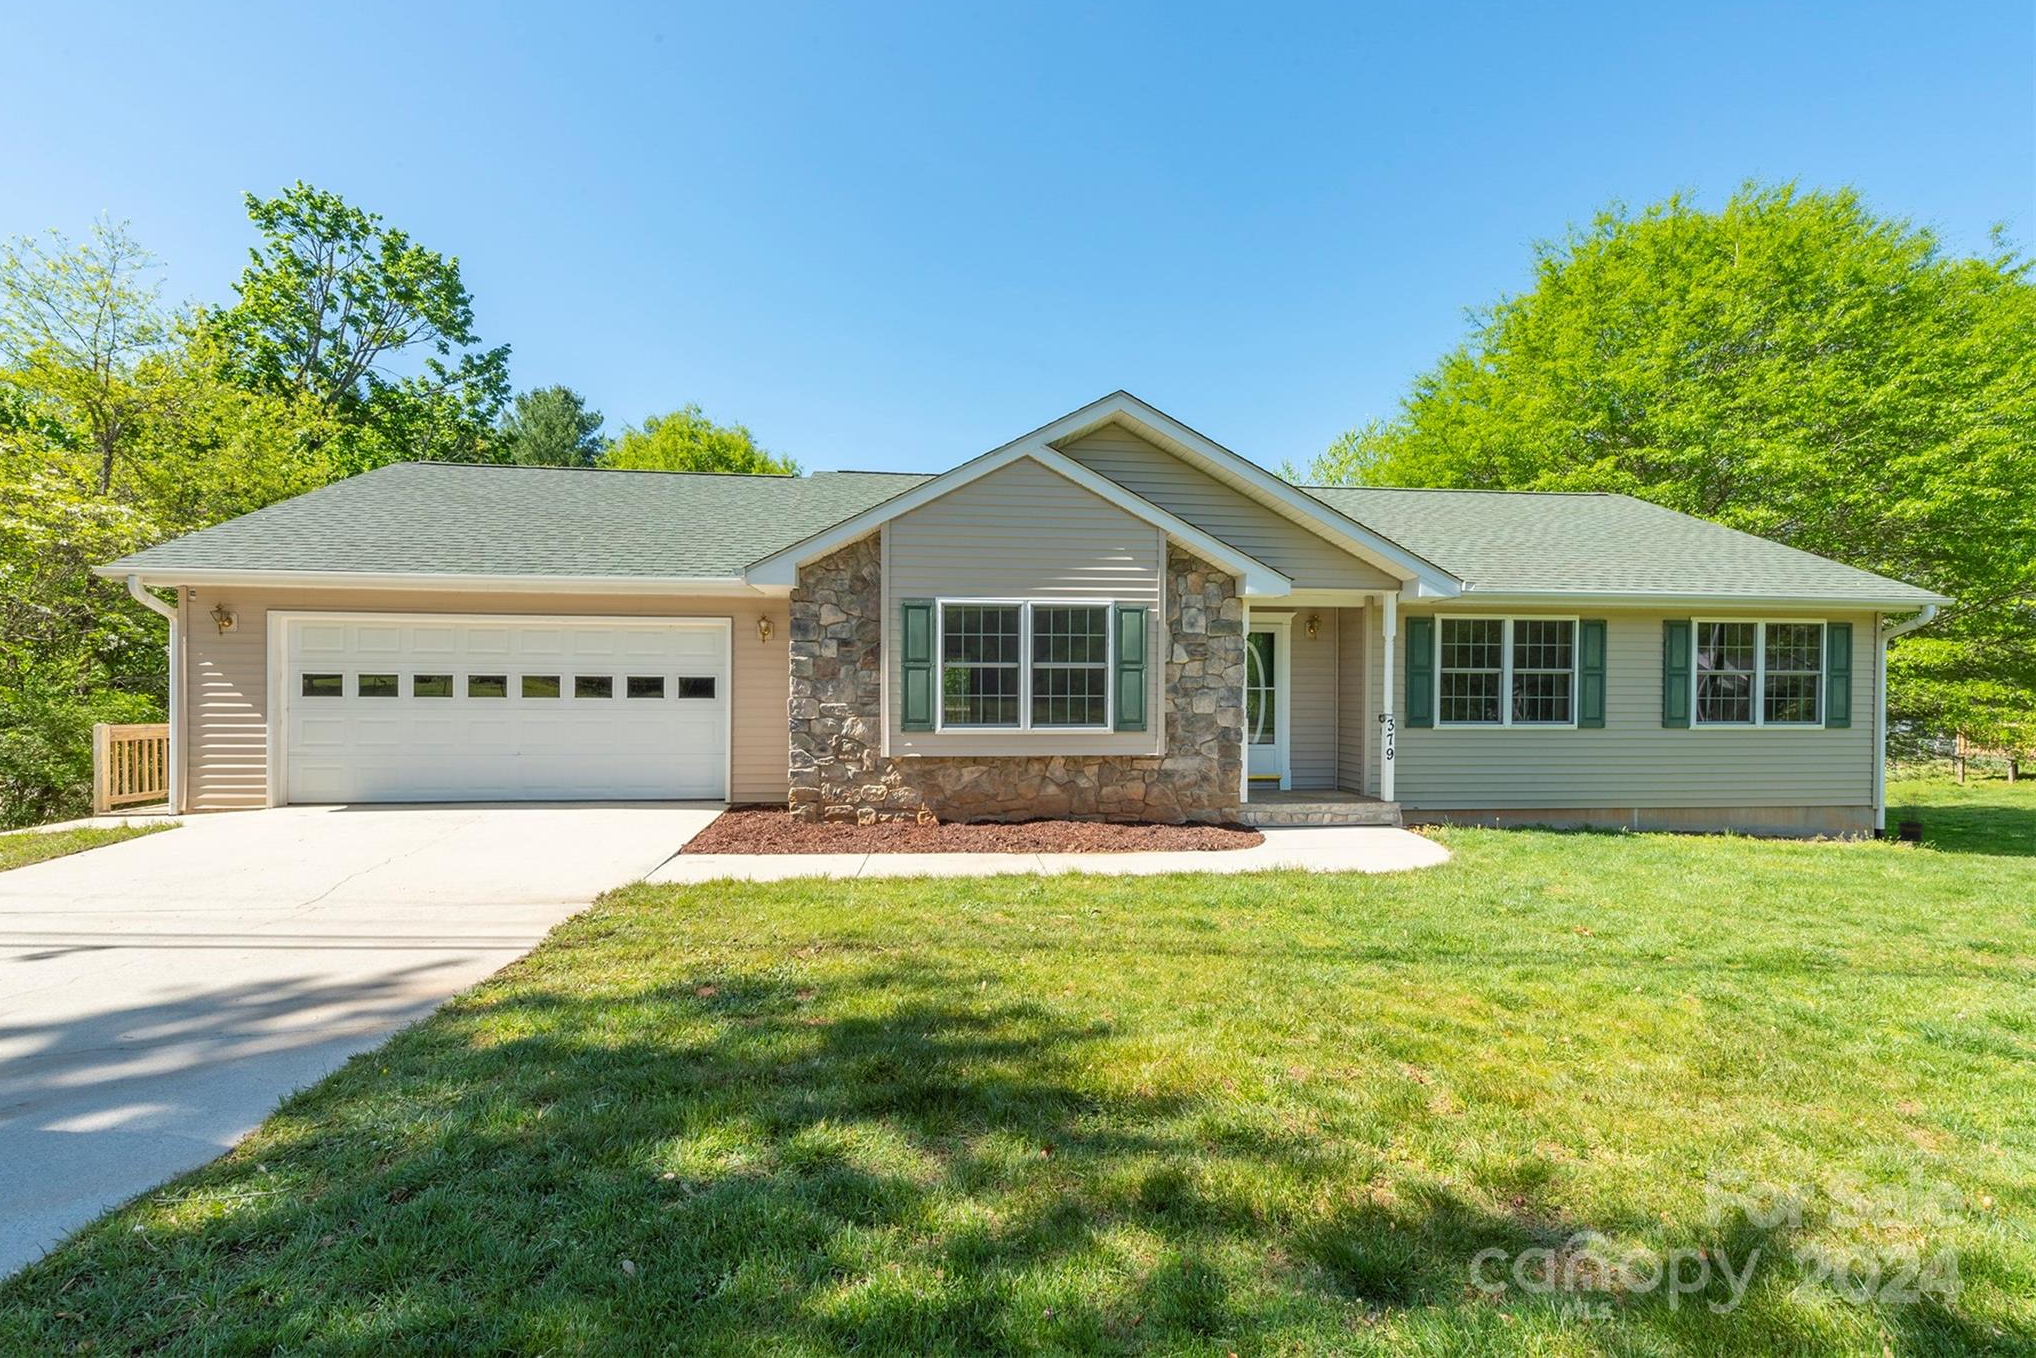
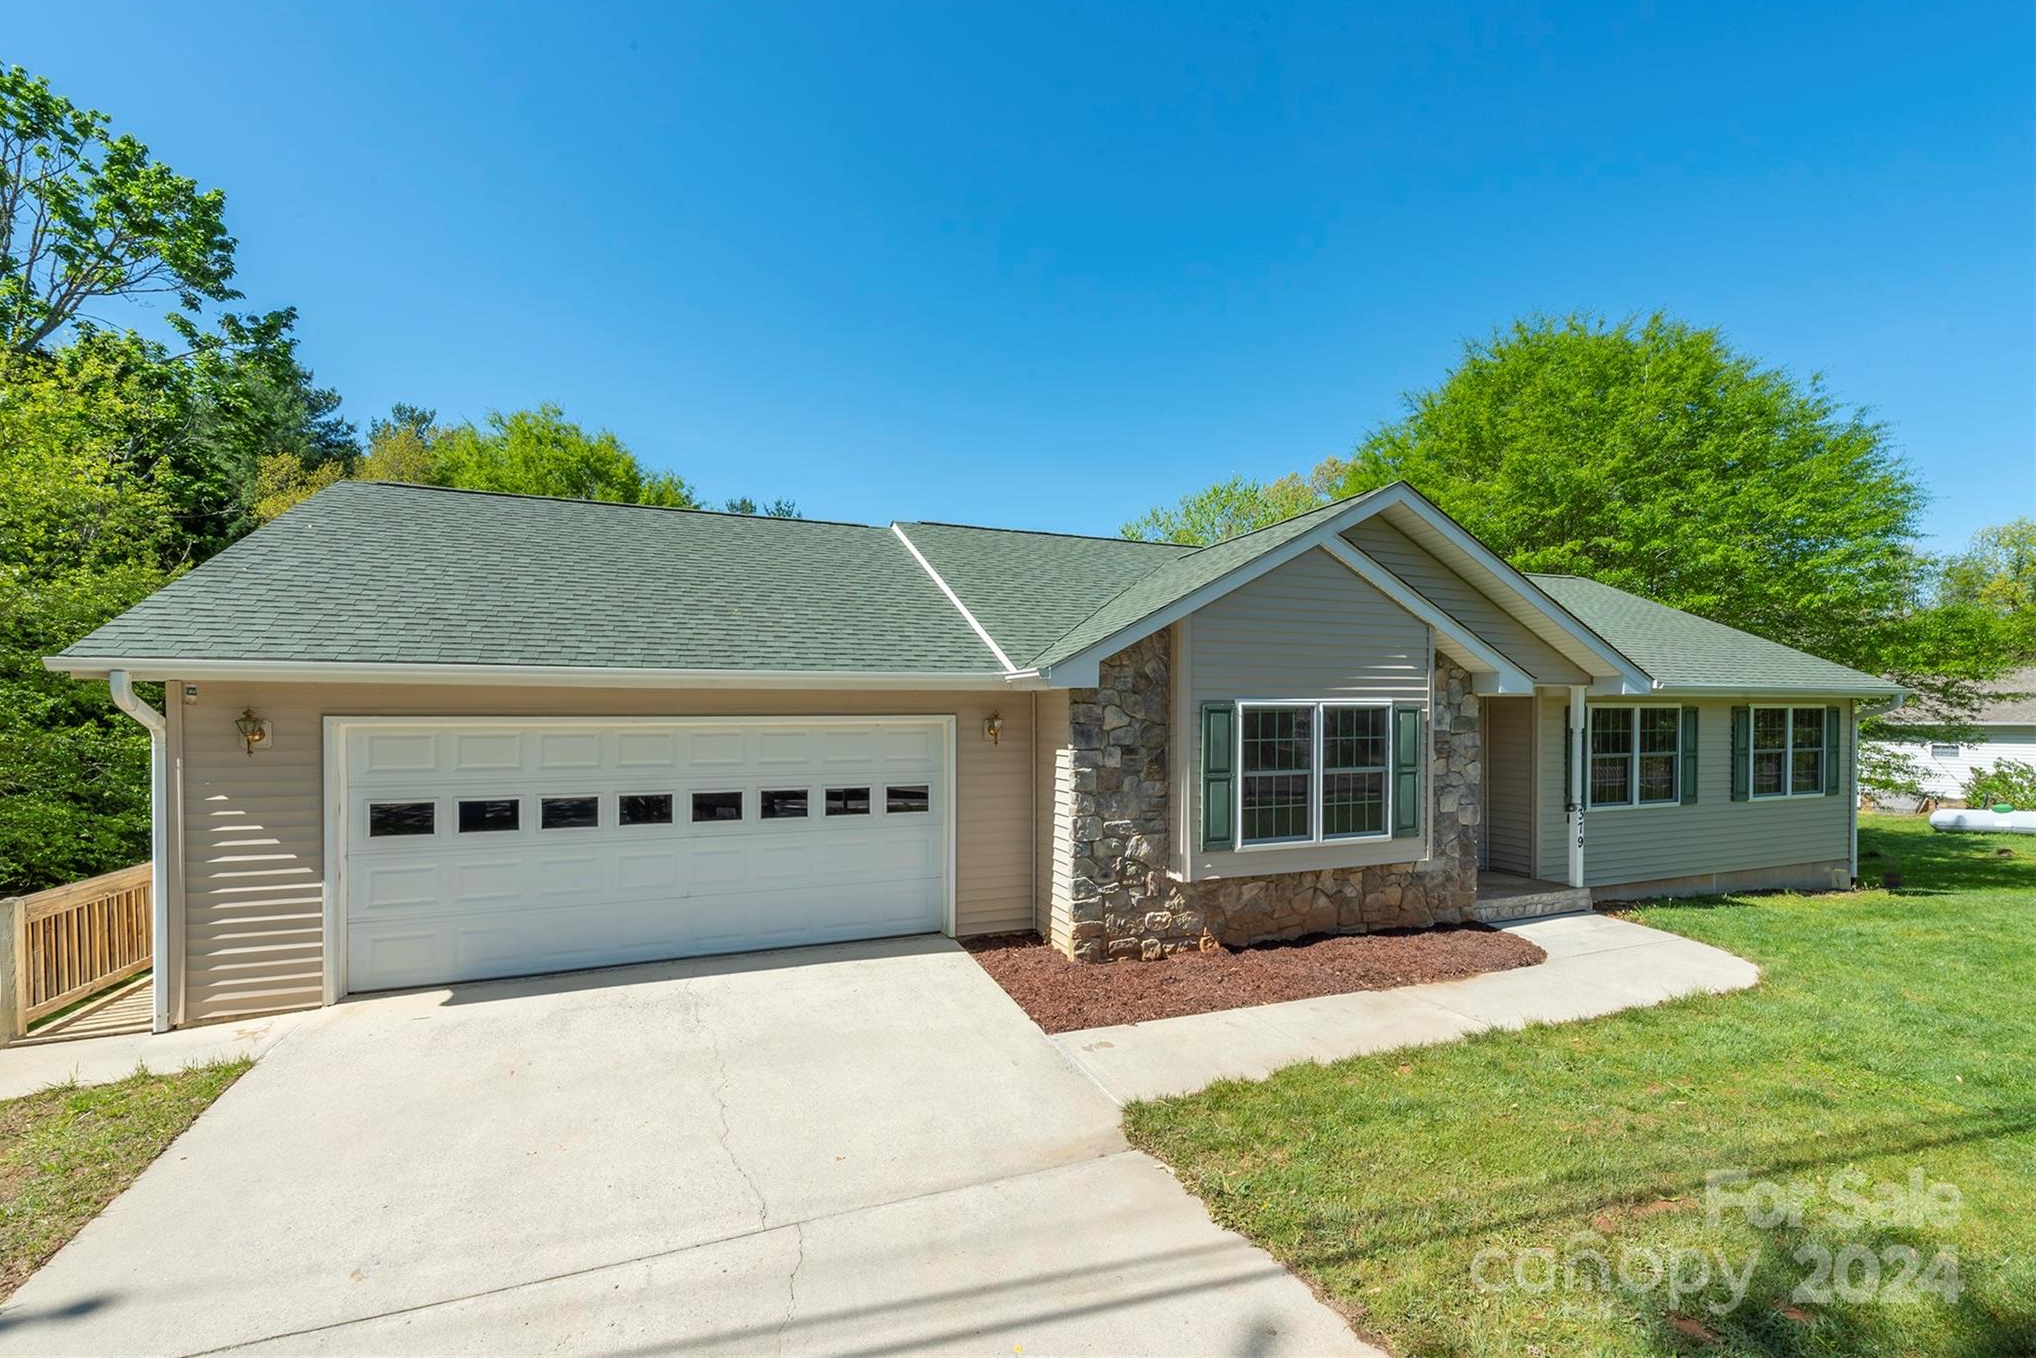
watering can: none [1800,806,1840,839] -> present [1823,864,1851,891]

